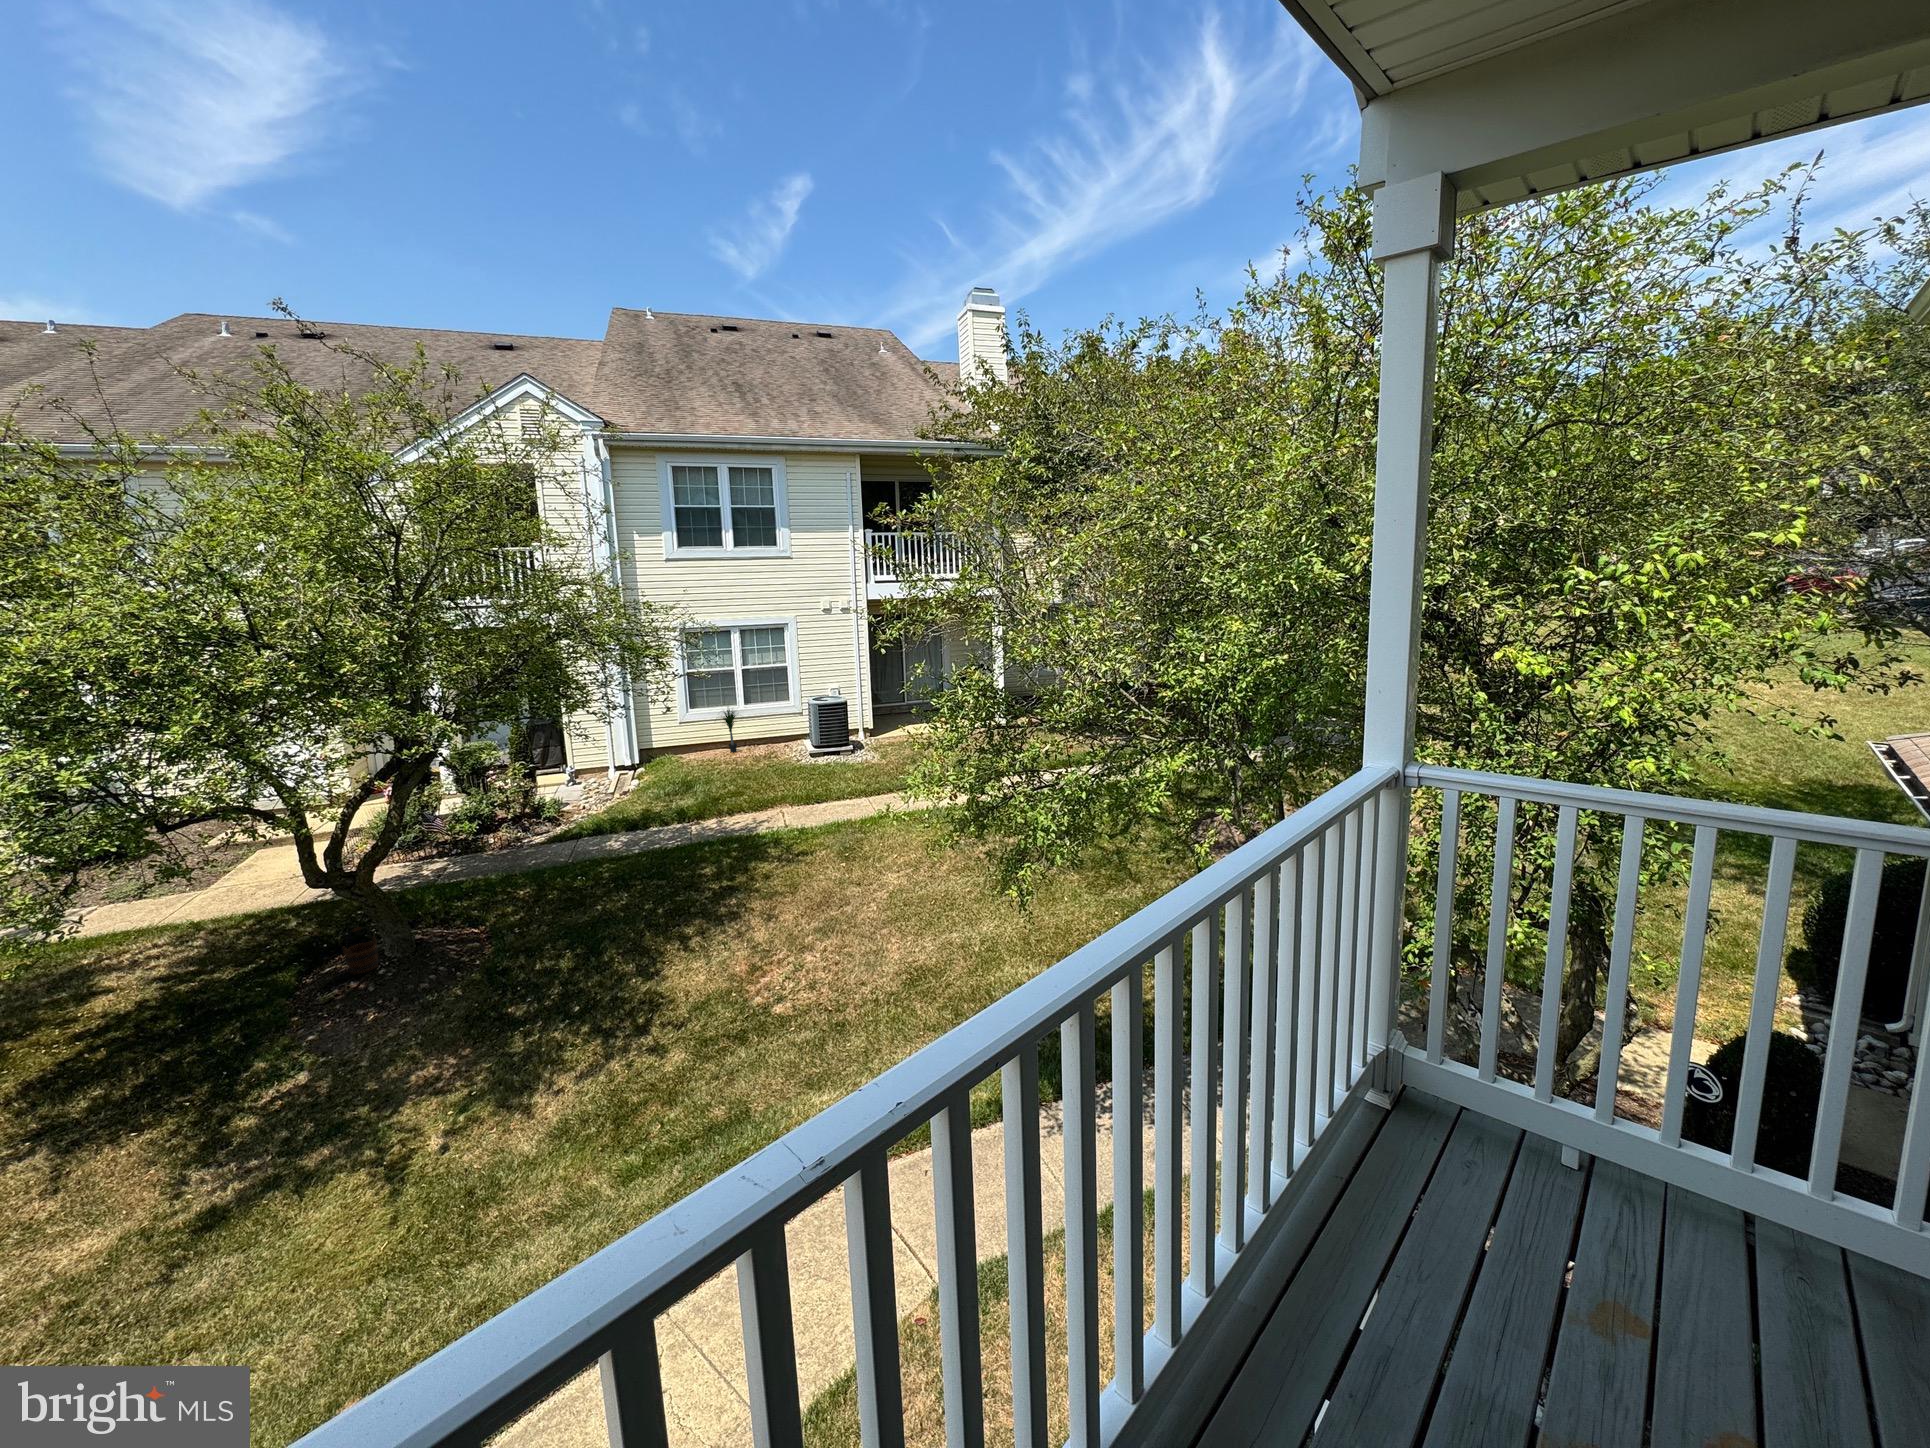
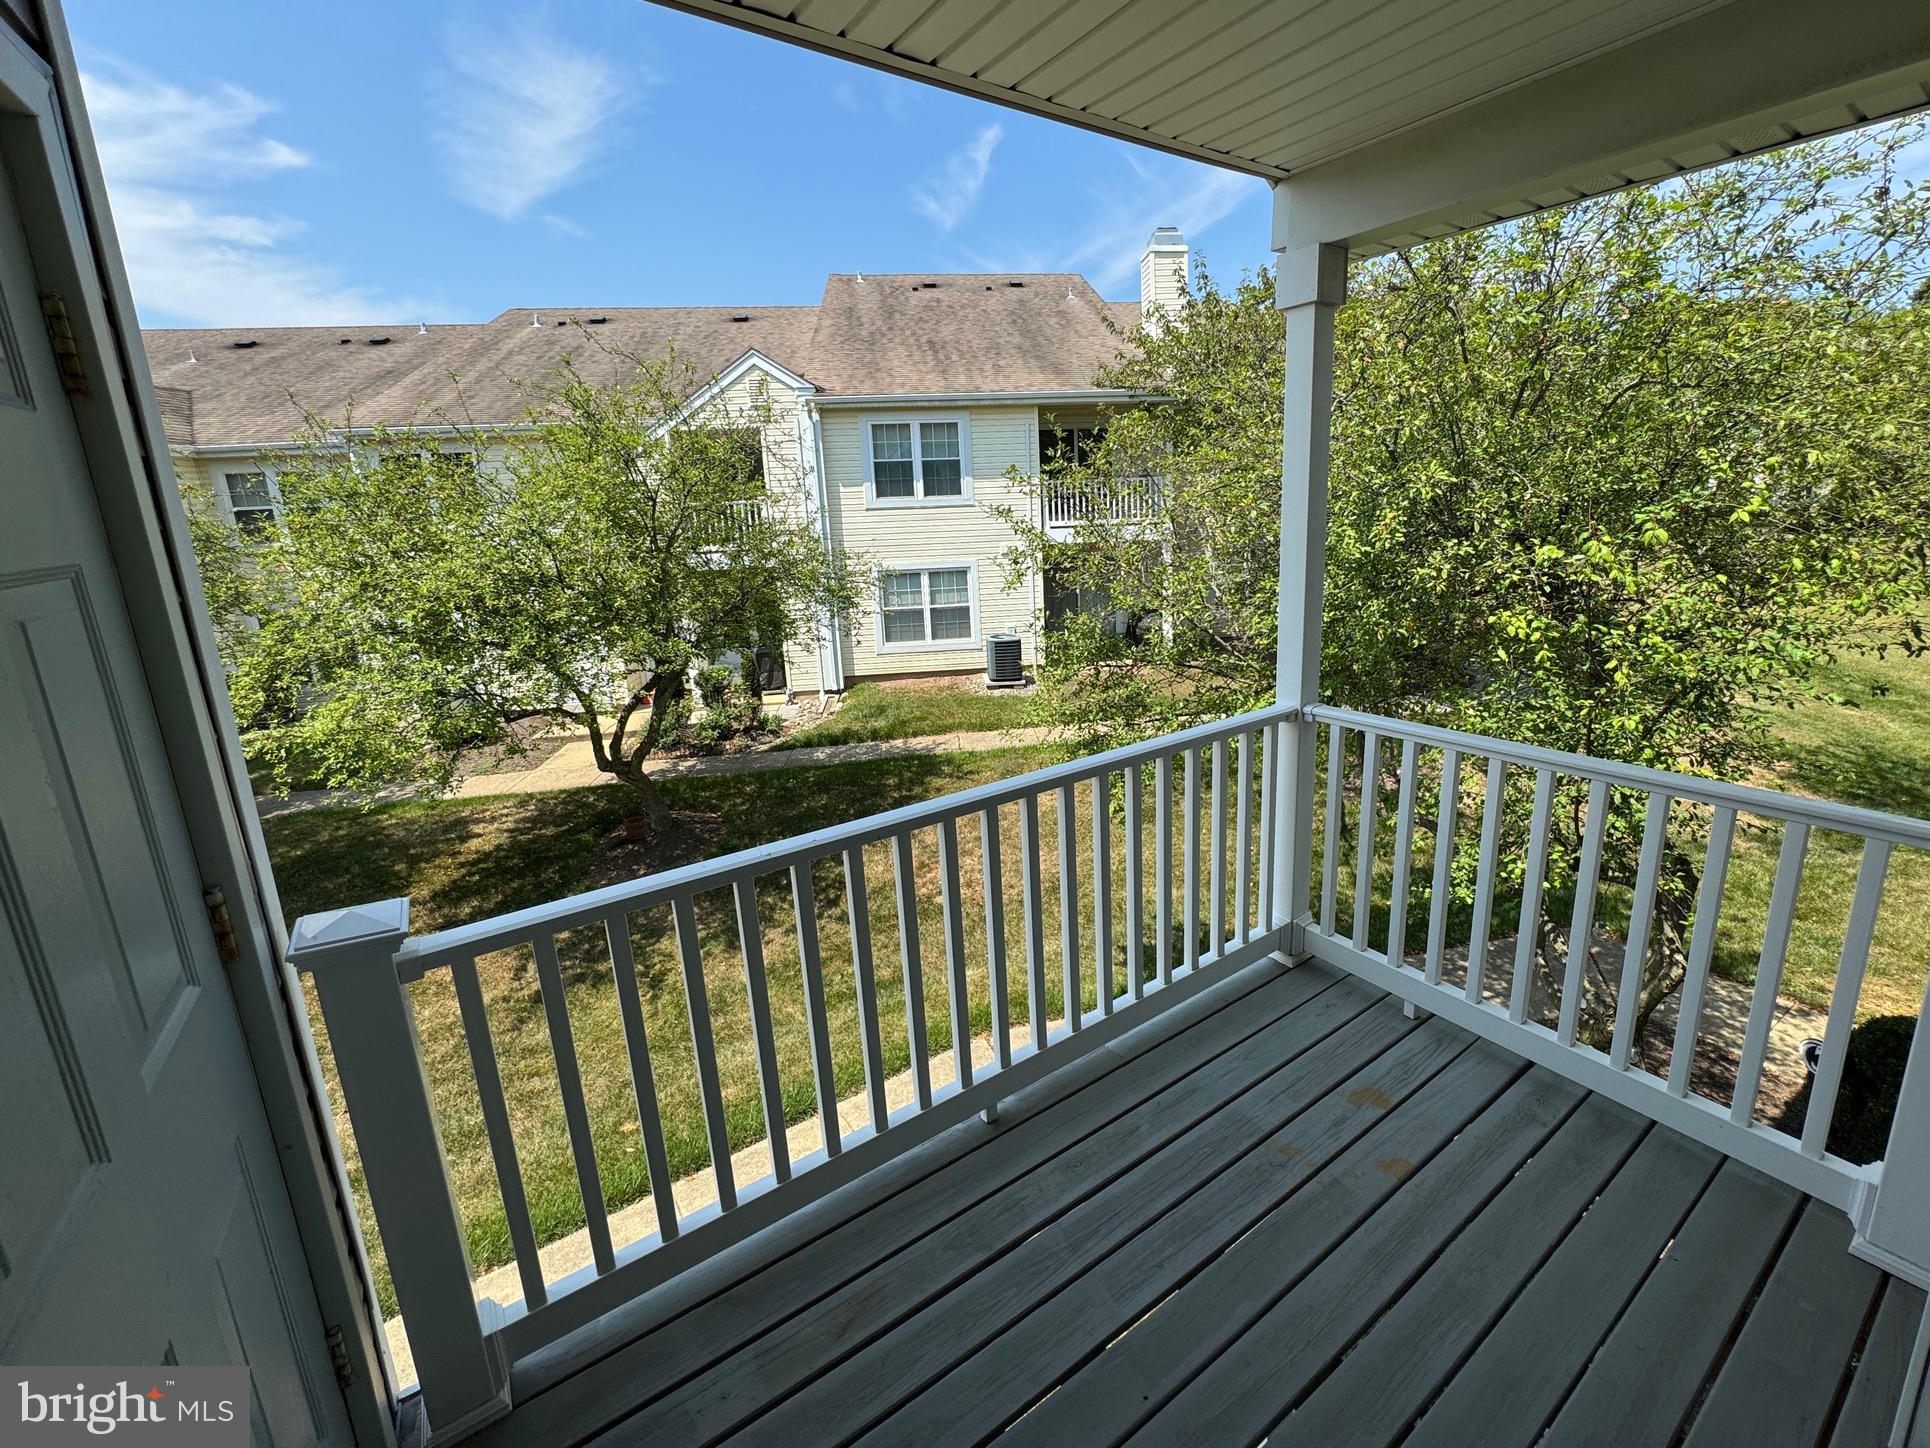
potted plant: present [723,709,737,752] -> none [905,637,934,681]

